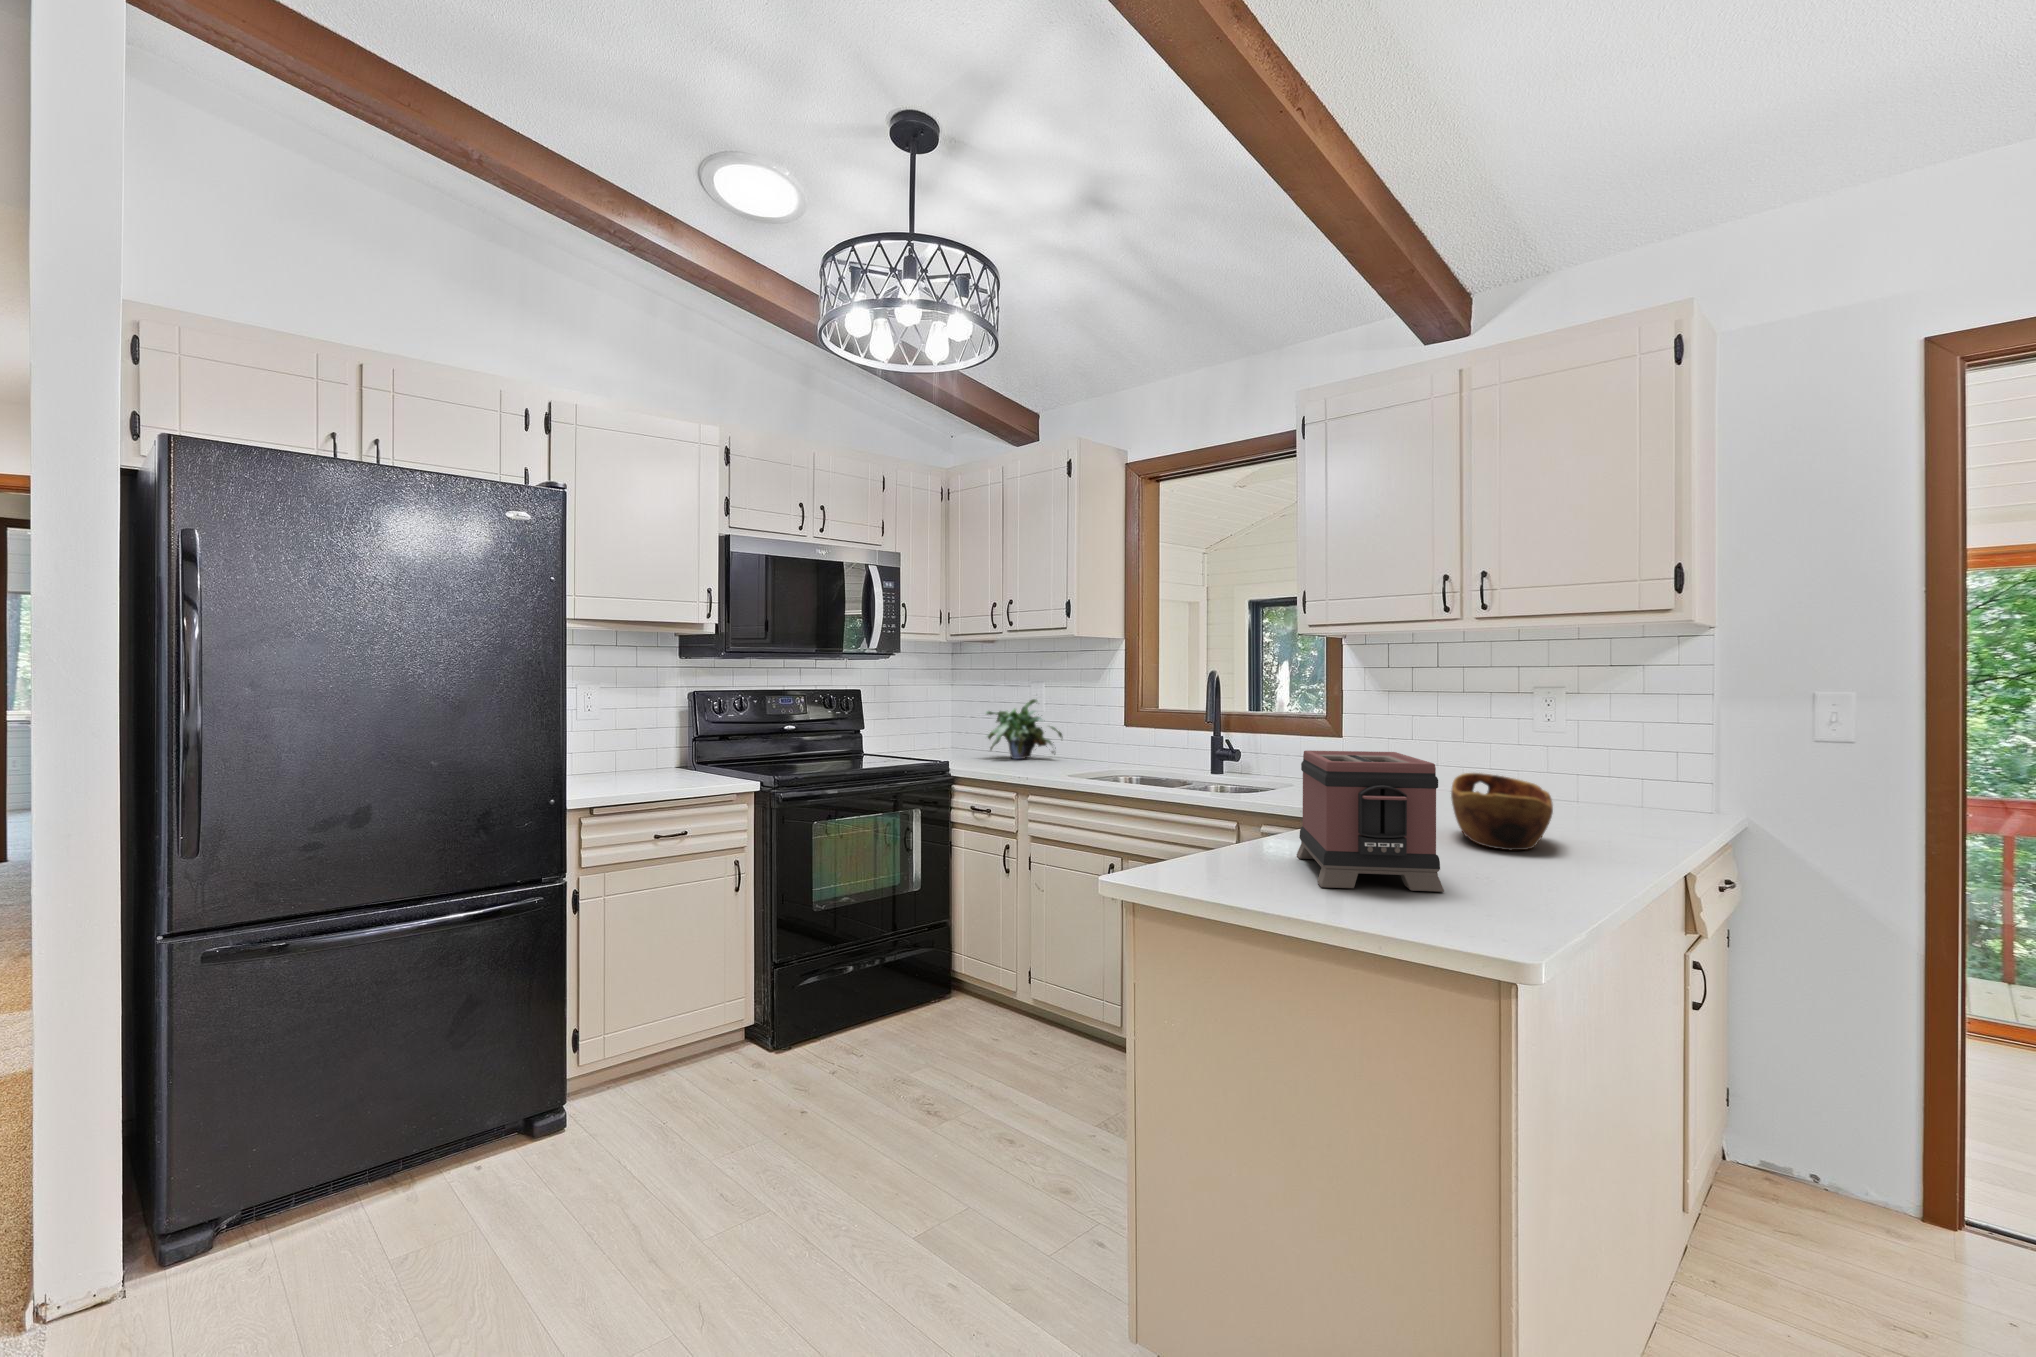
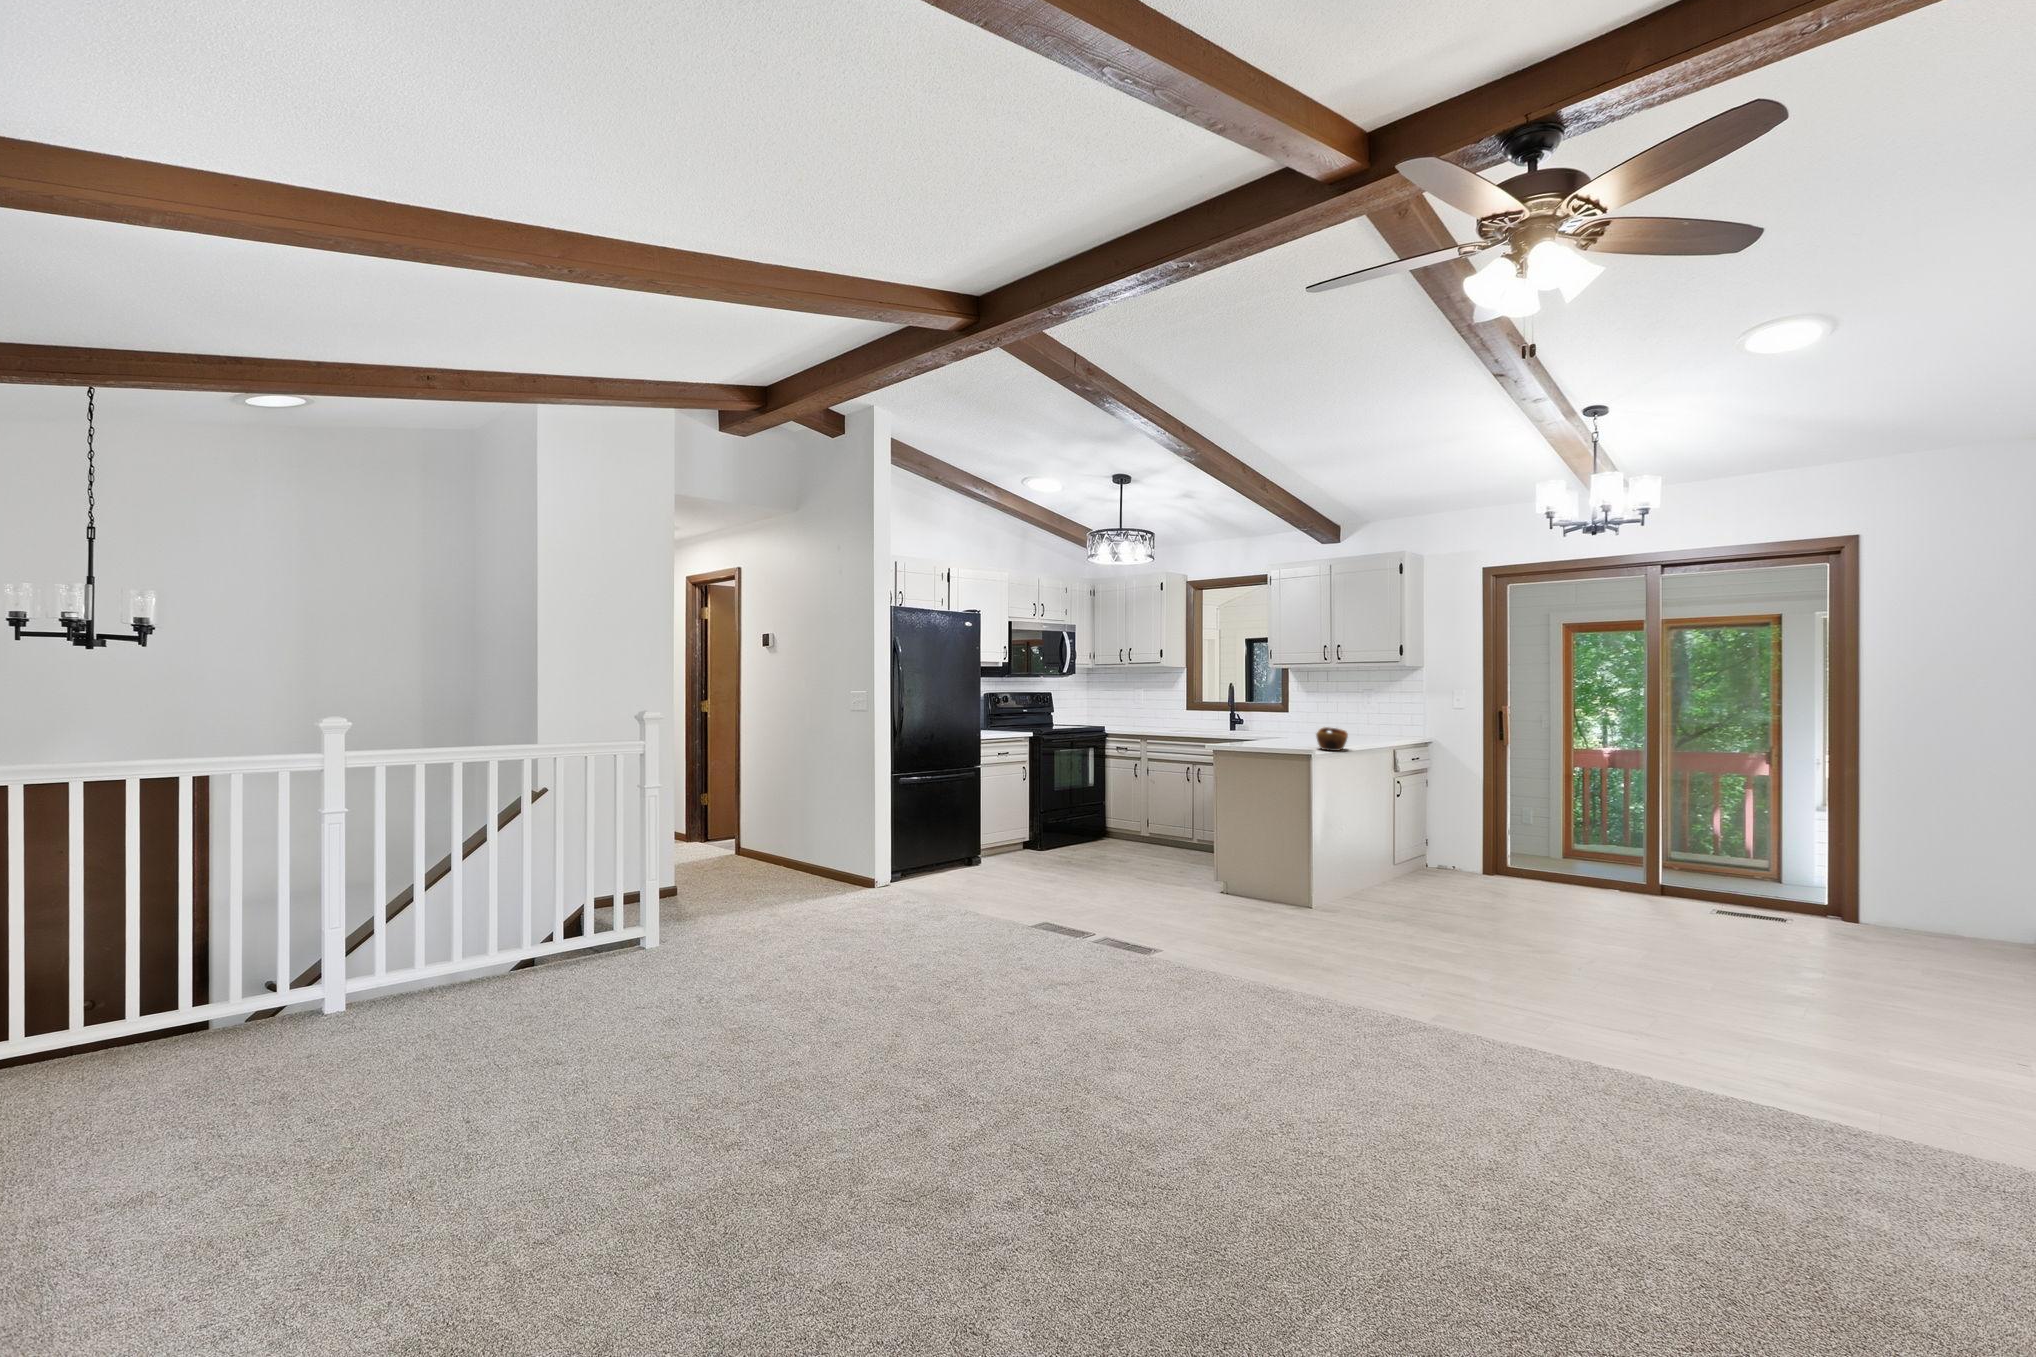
potted plant: present [986,699,1062,759] -> none [1114,697,1154,727]
toaster: present [1297,751,1444,892] -> none [1263,718,1302,756]

